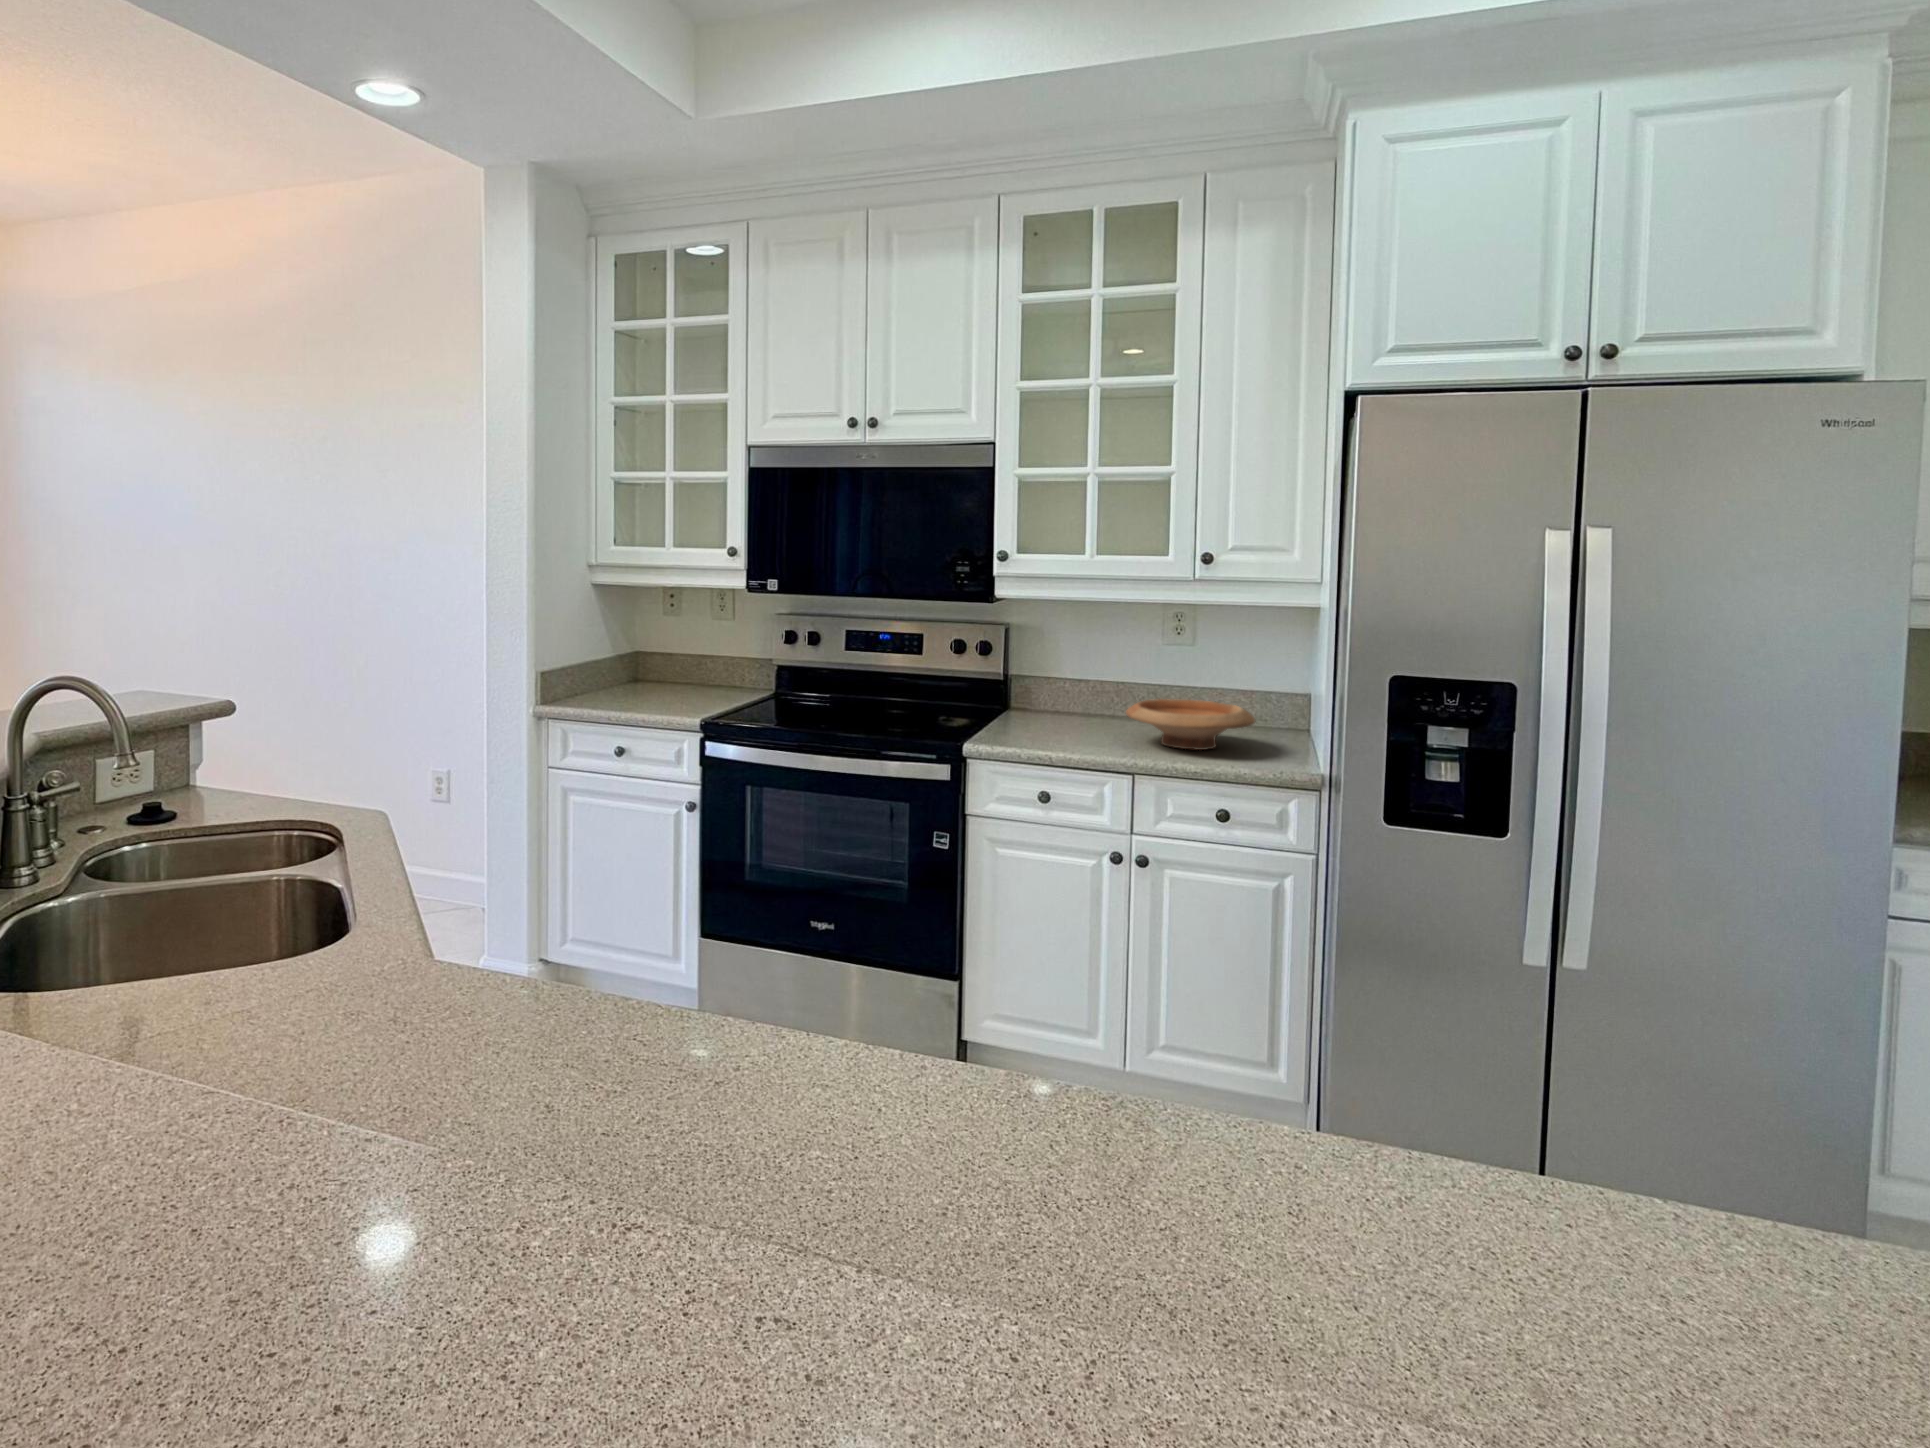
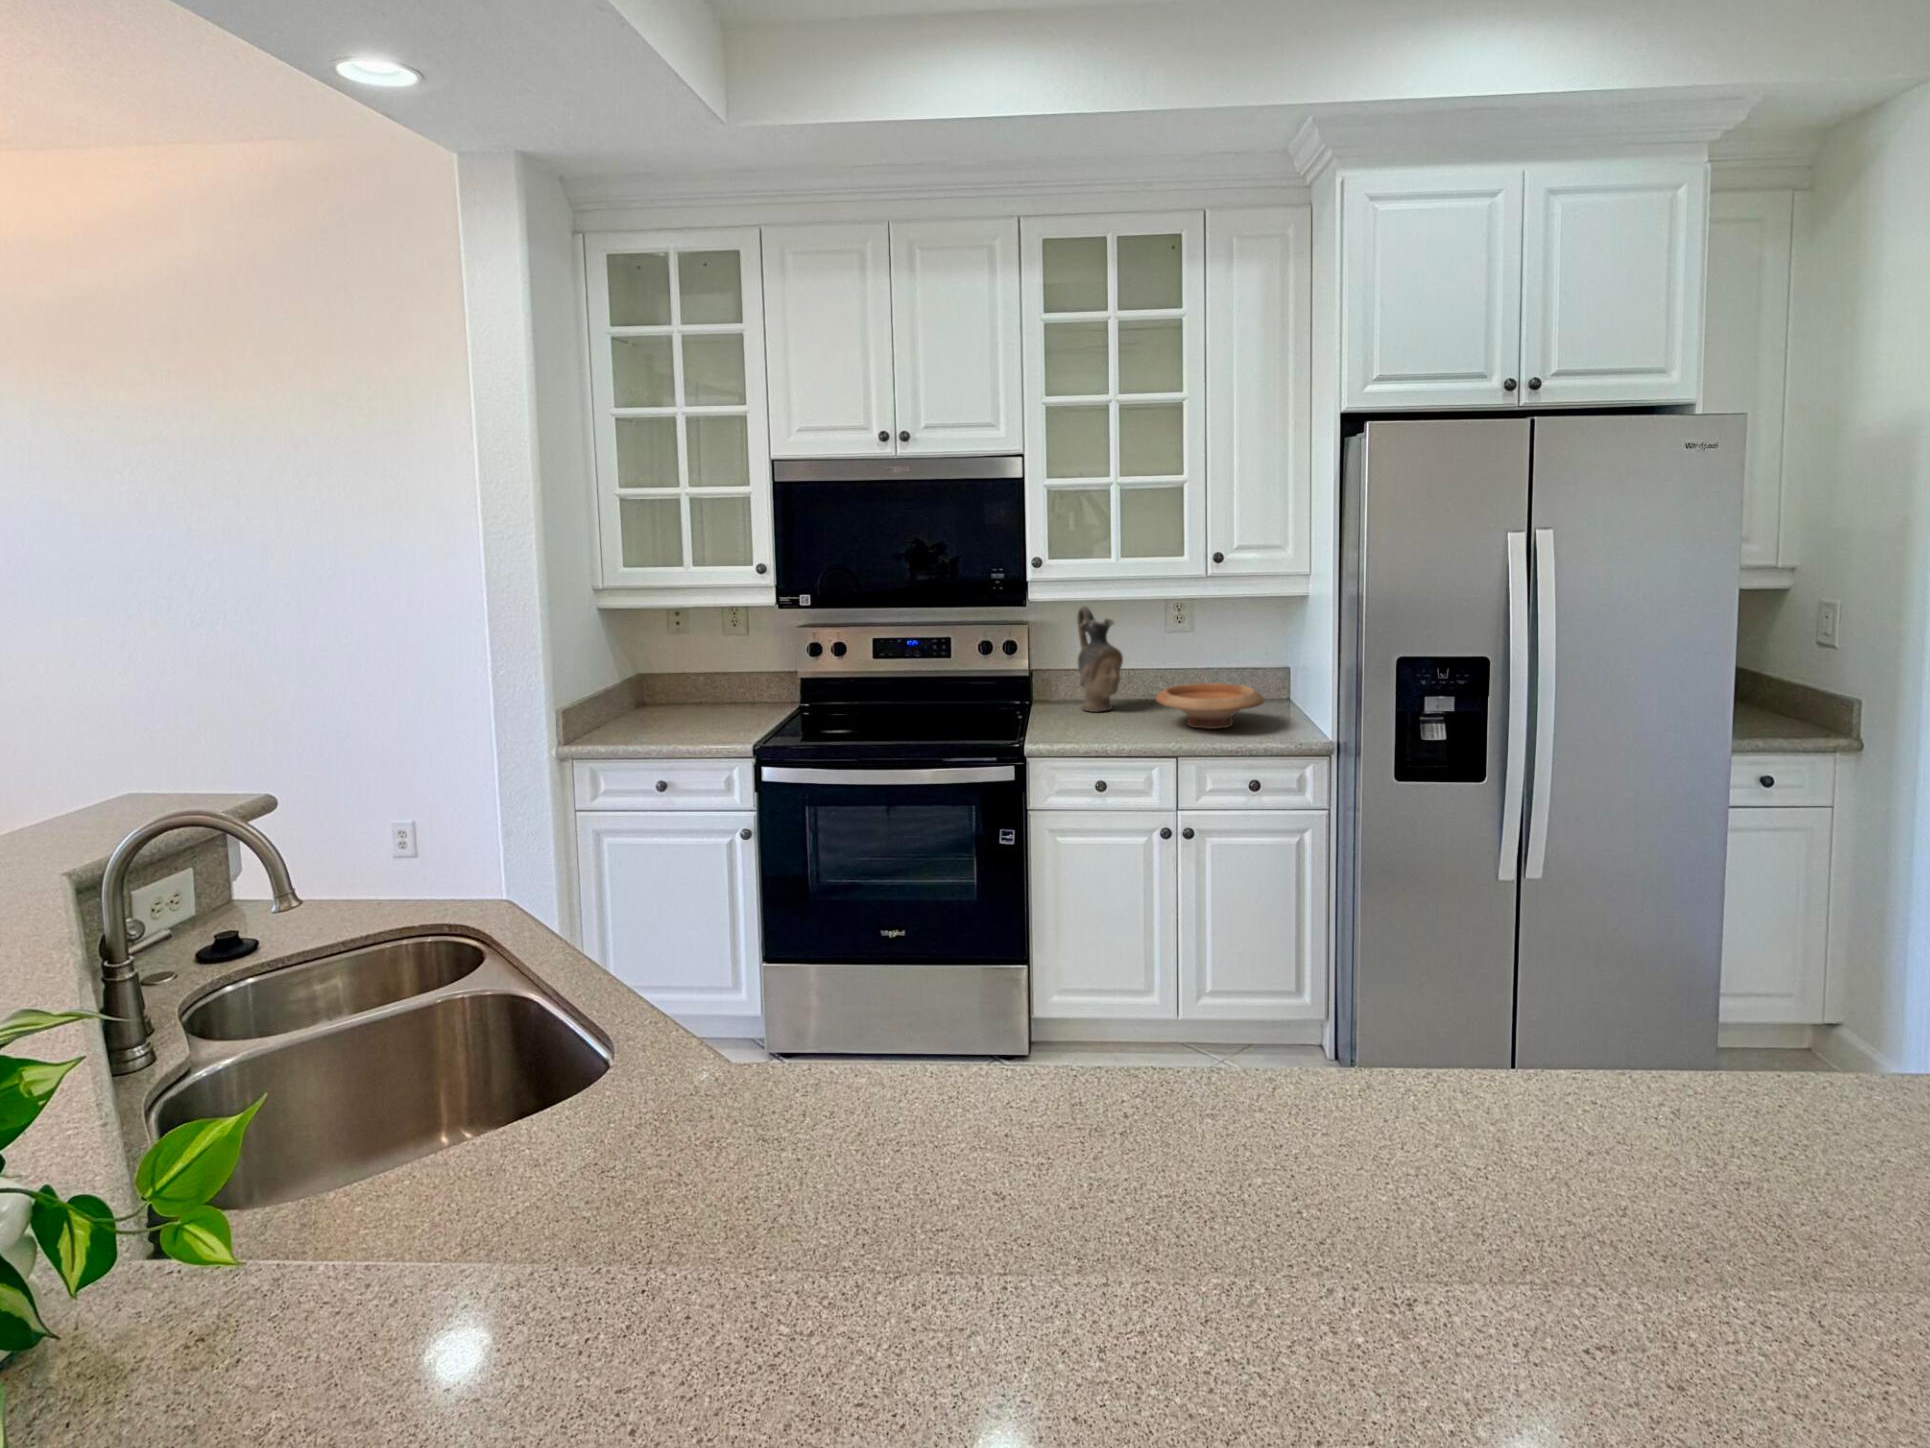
ceramic pitcher: none [1053,608,1103,722] -> present [1077,606,1123,711]

